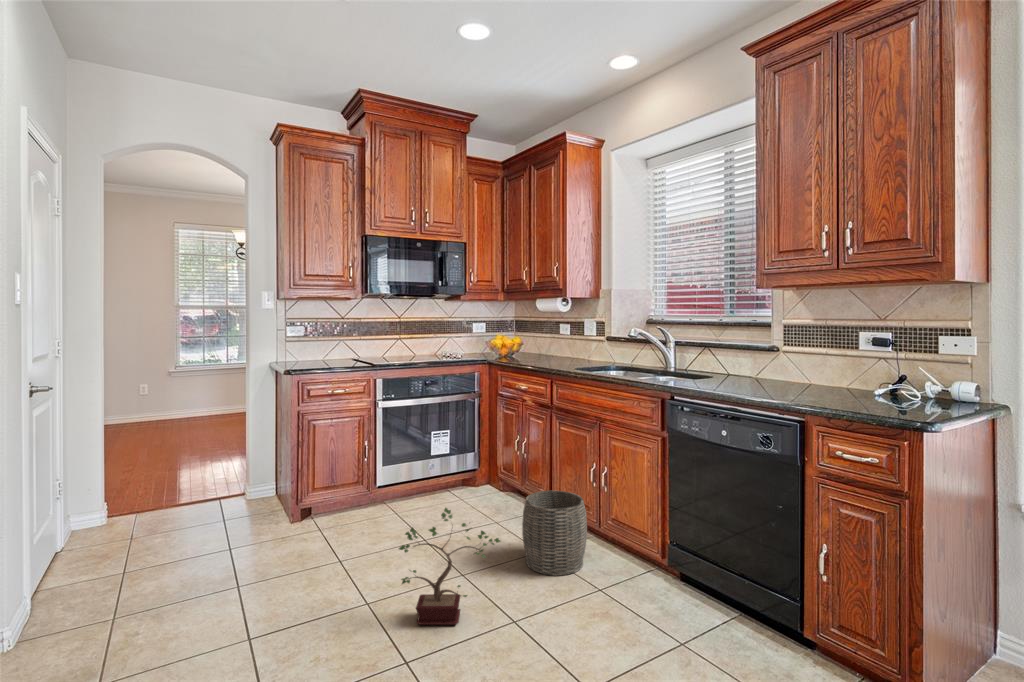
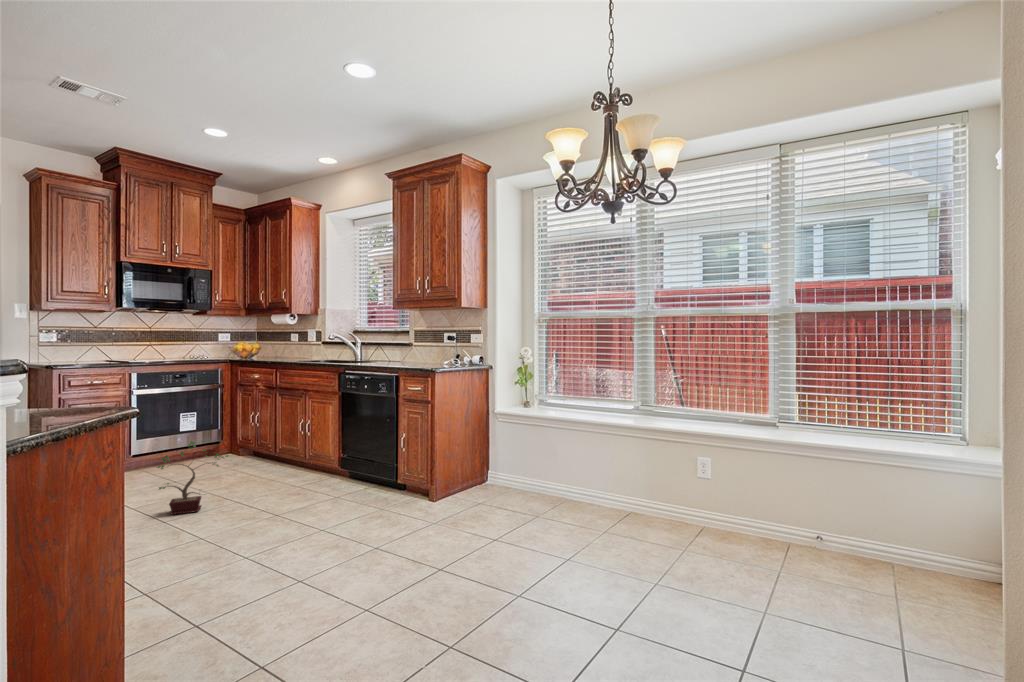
woven basket: present [522,491,587,576] -> none [250,438,295,488]

